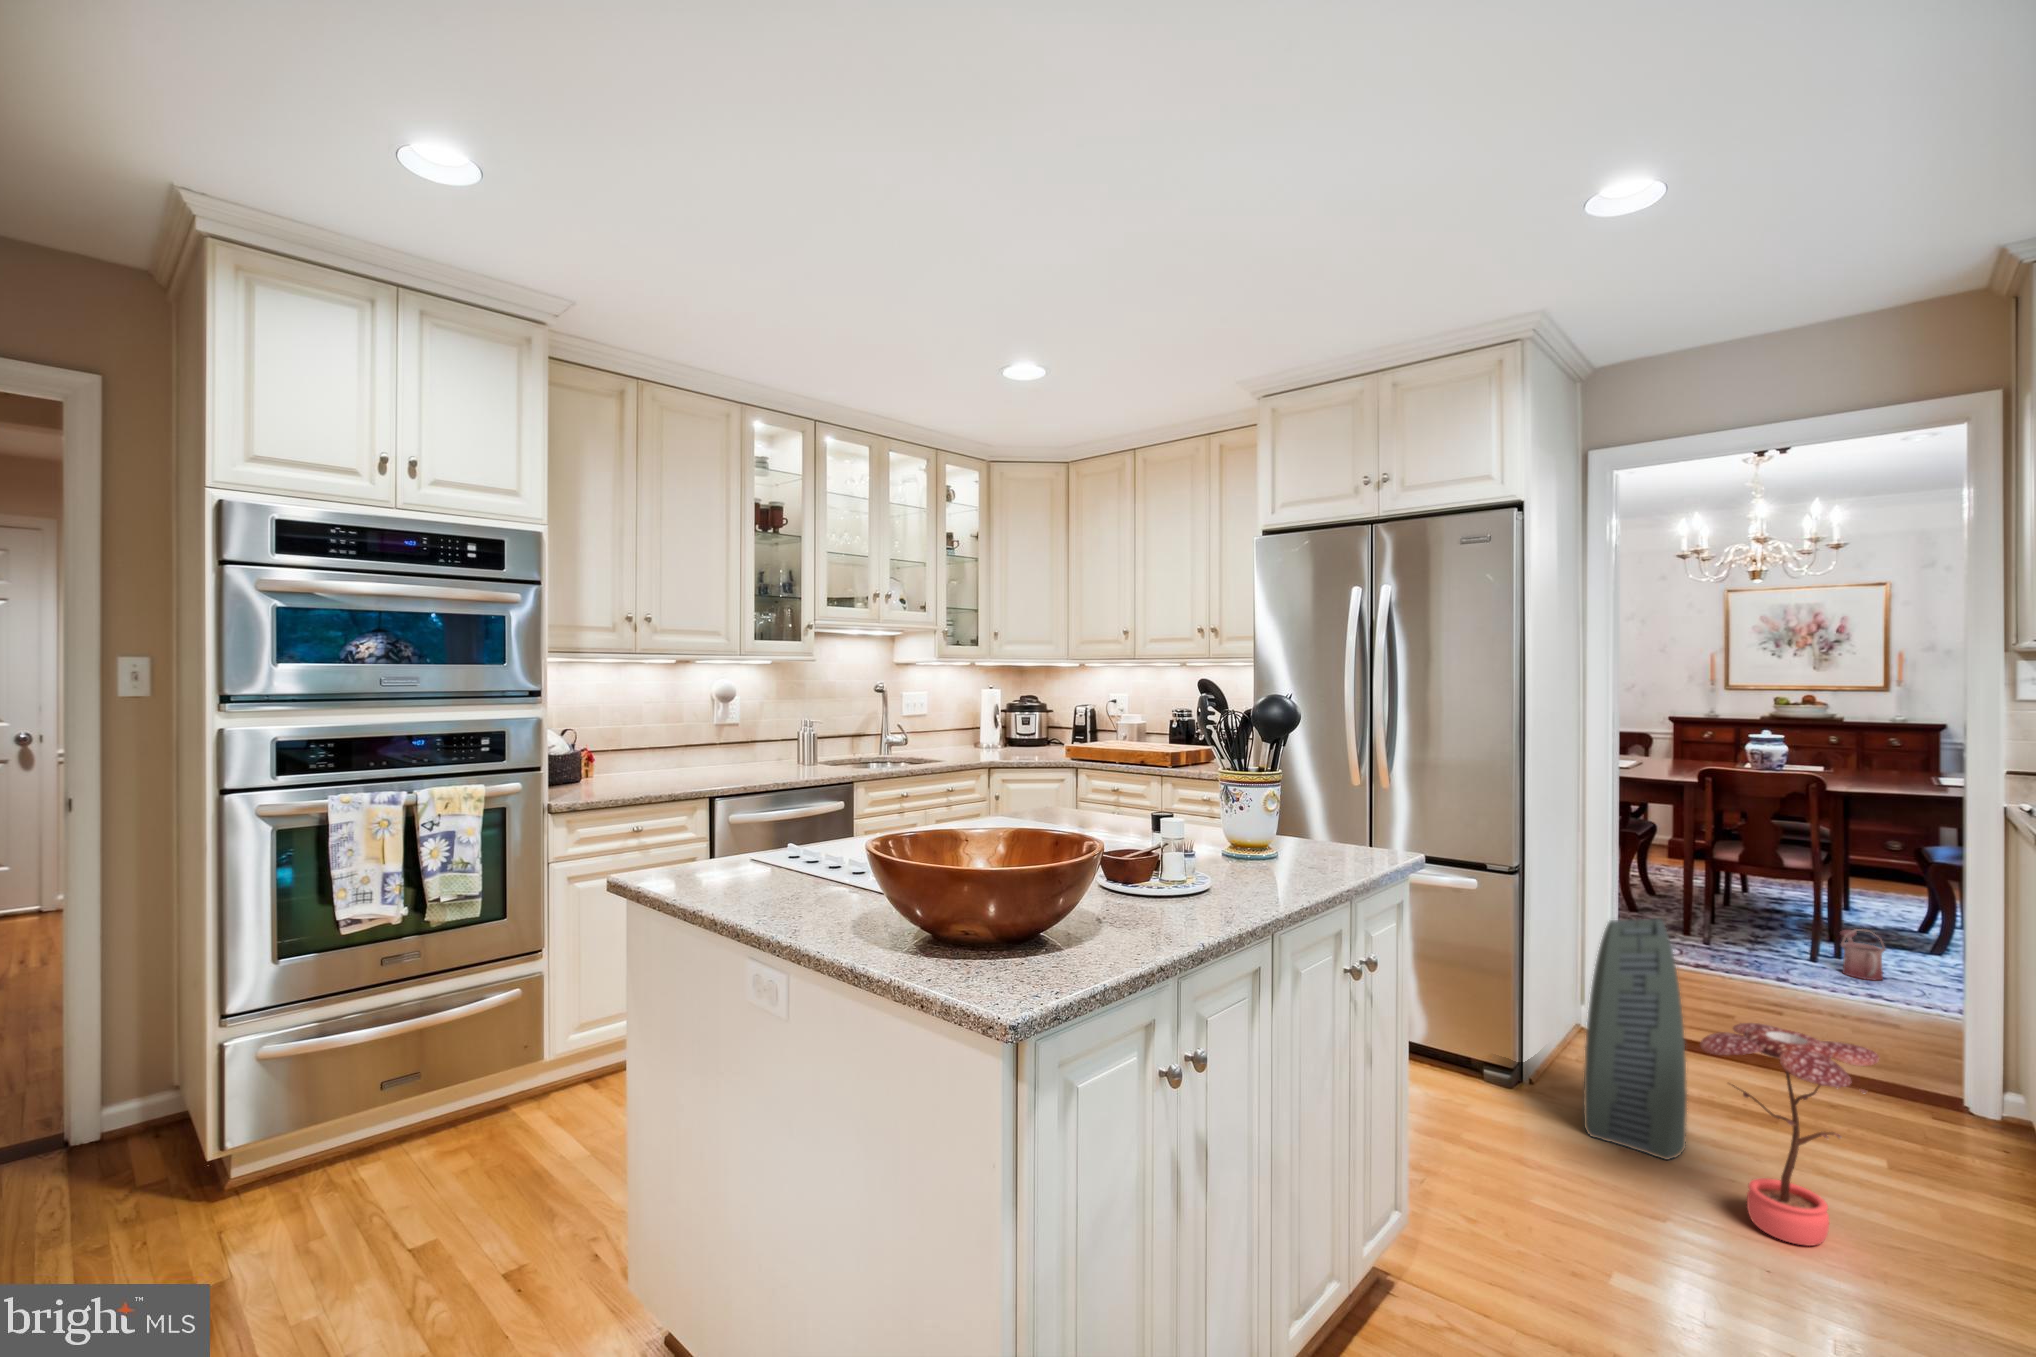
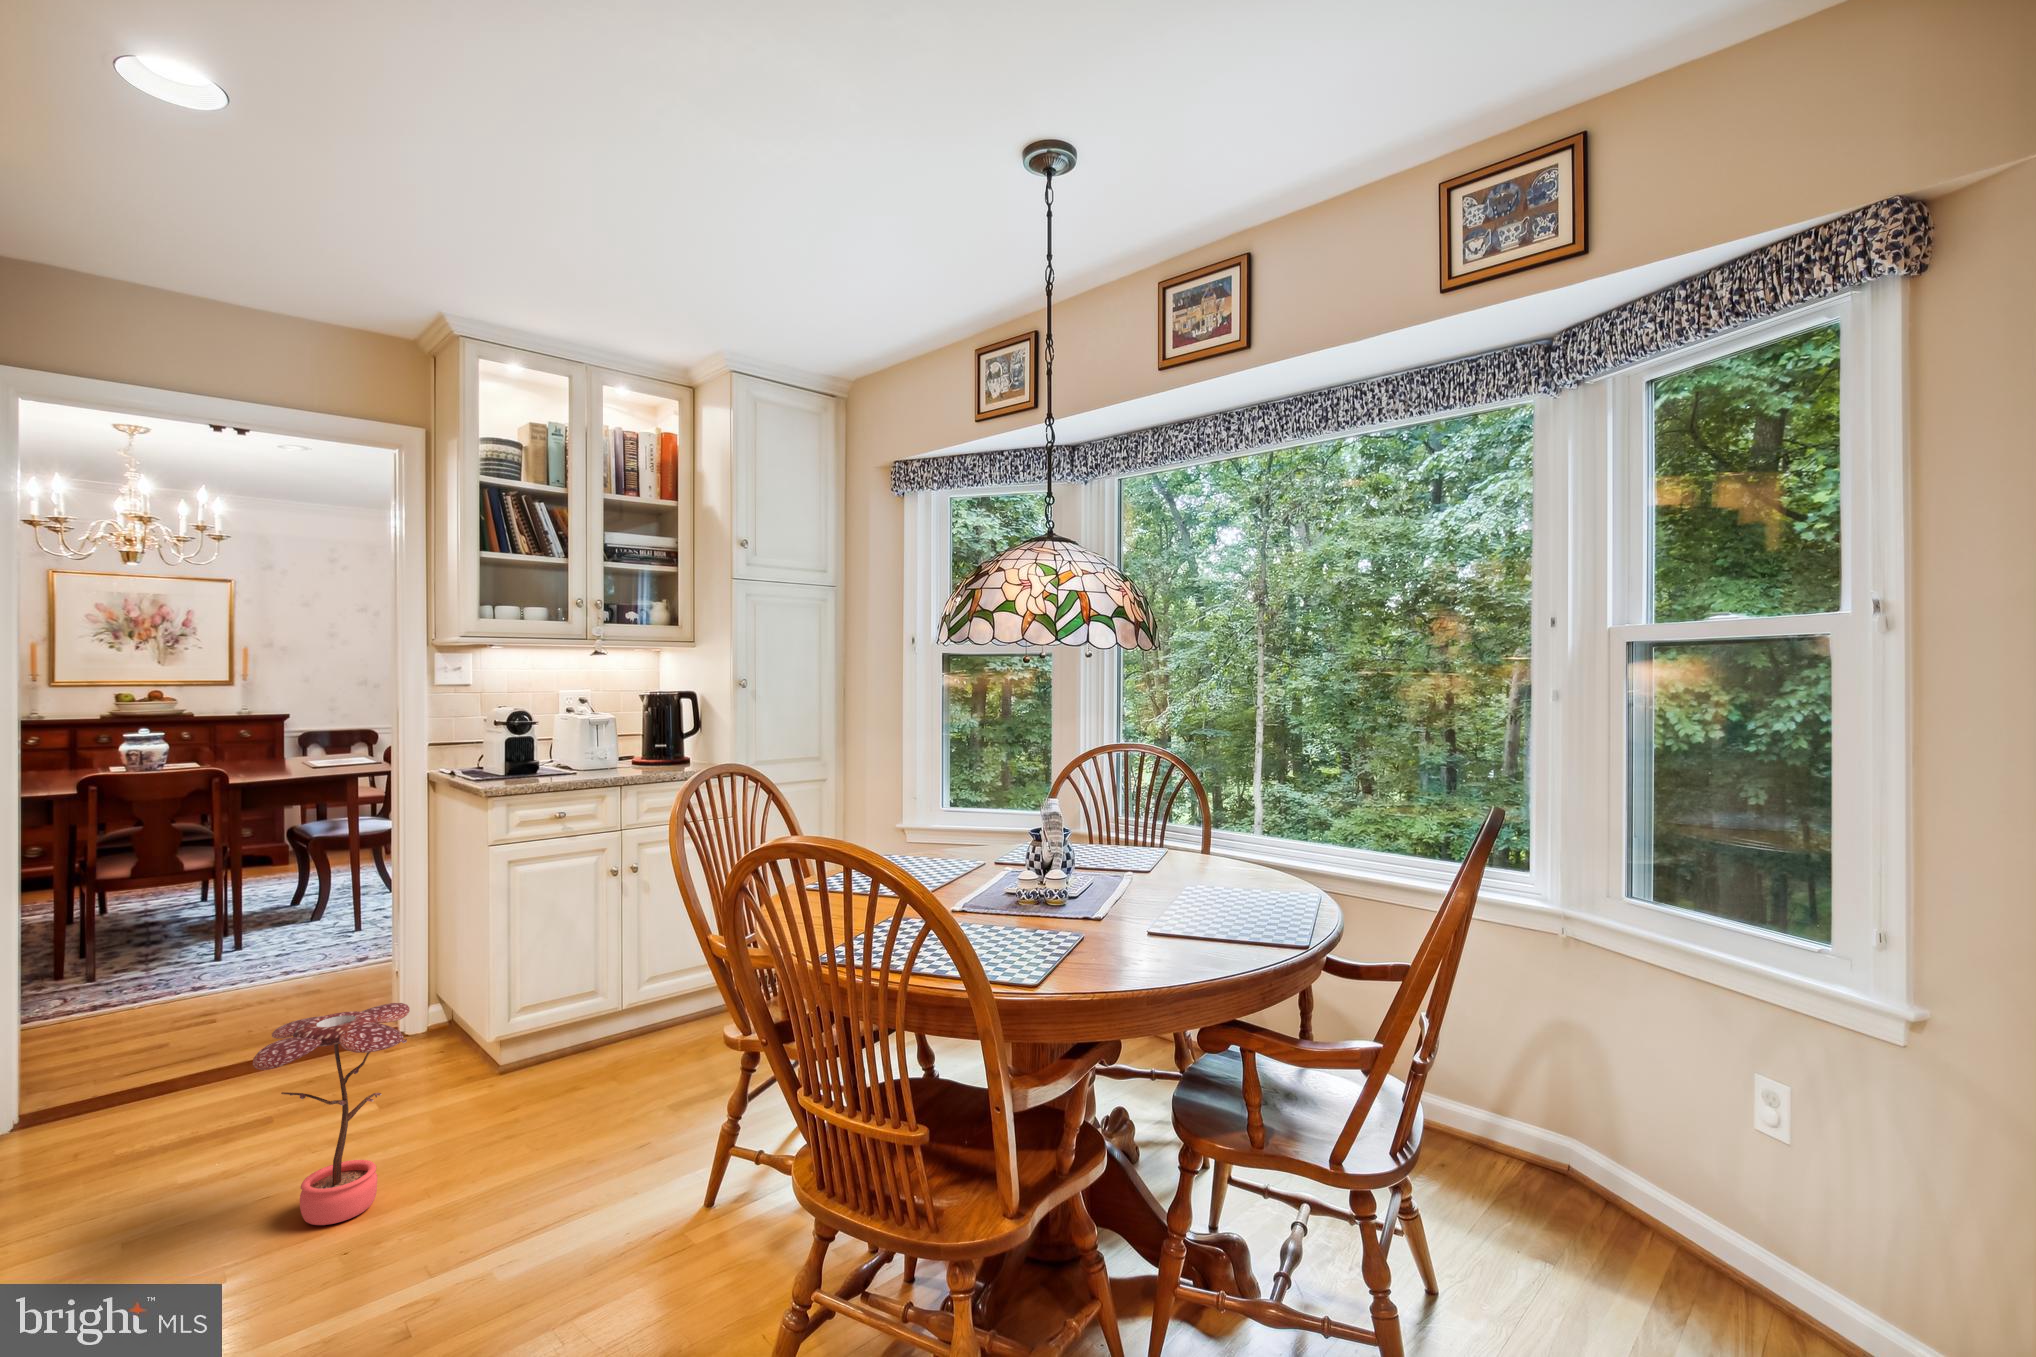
air purifier: present [1584,919,1687,1160] -> none [60,949,202,1253]
watering can: present [1840,929,1885,980] -> none [242,913,288,963]

